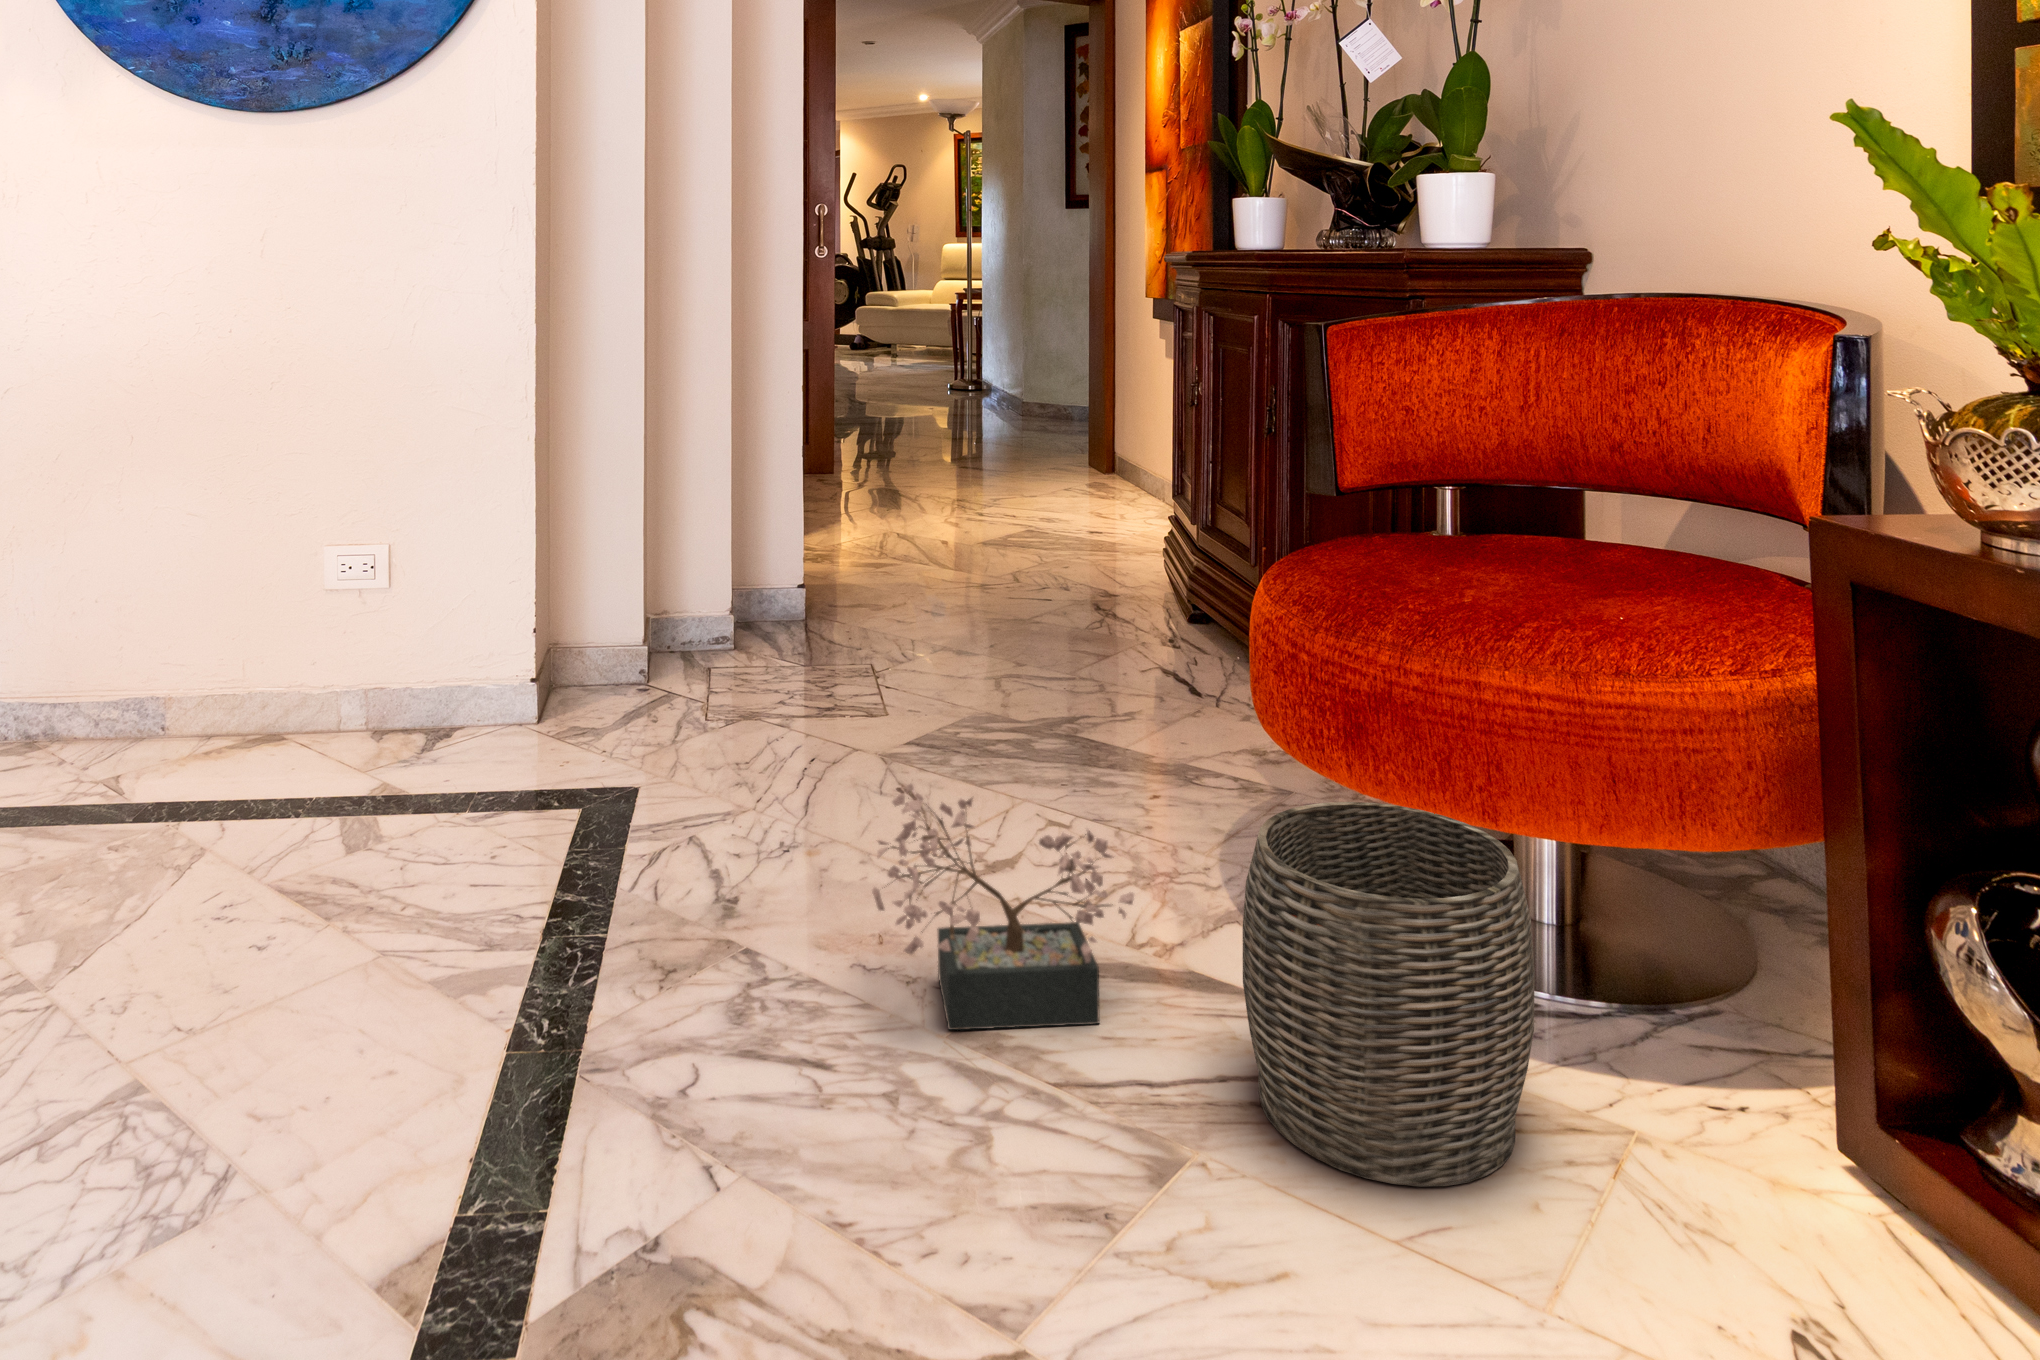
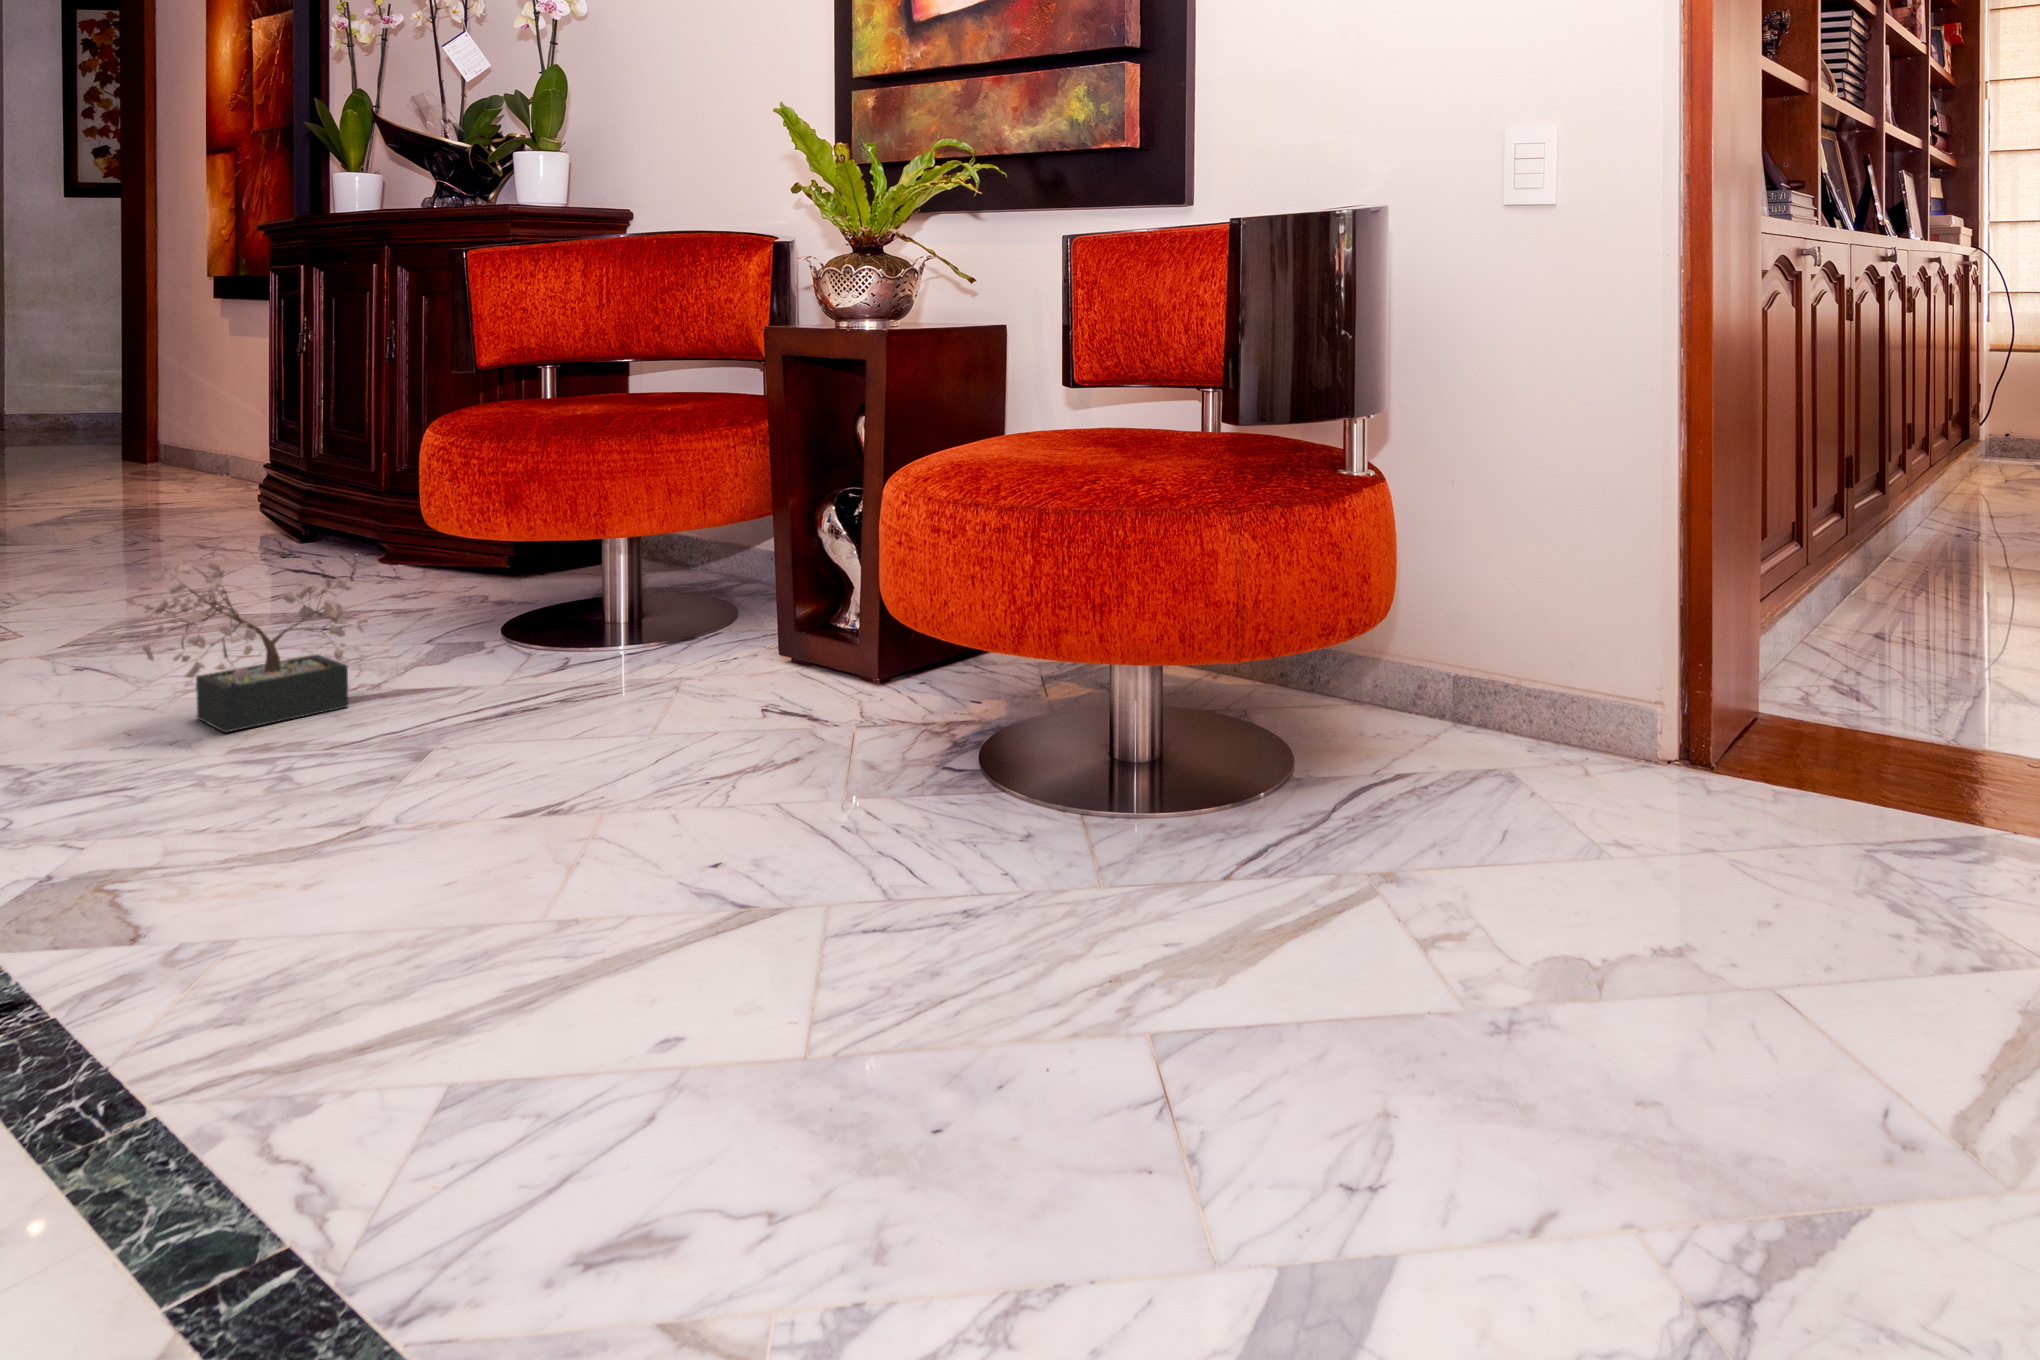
woven basket: present [1243,802,1535,1187] -> none [465,515,647,714]

